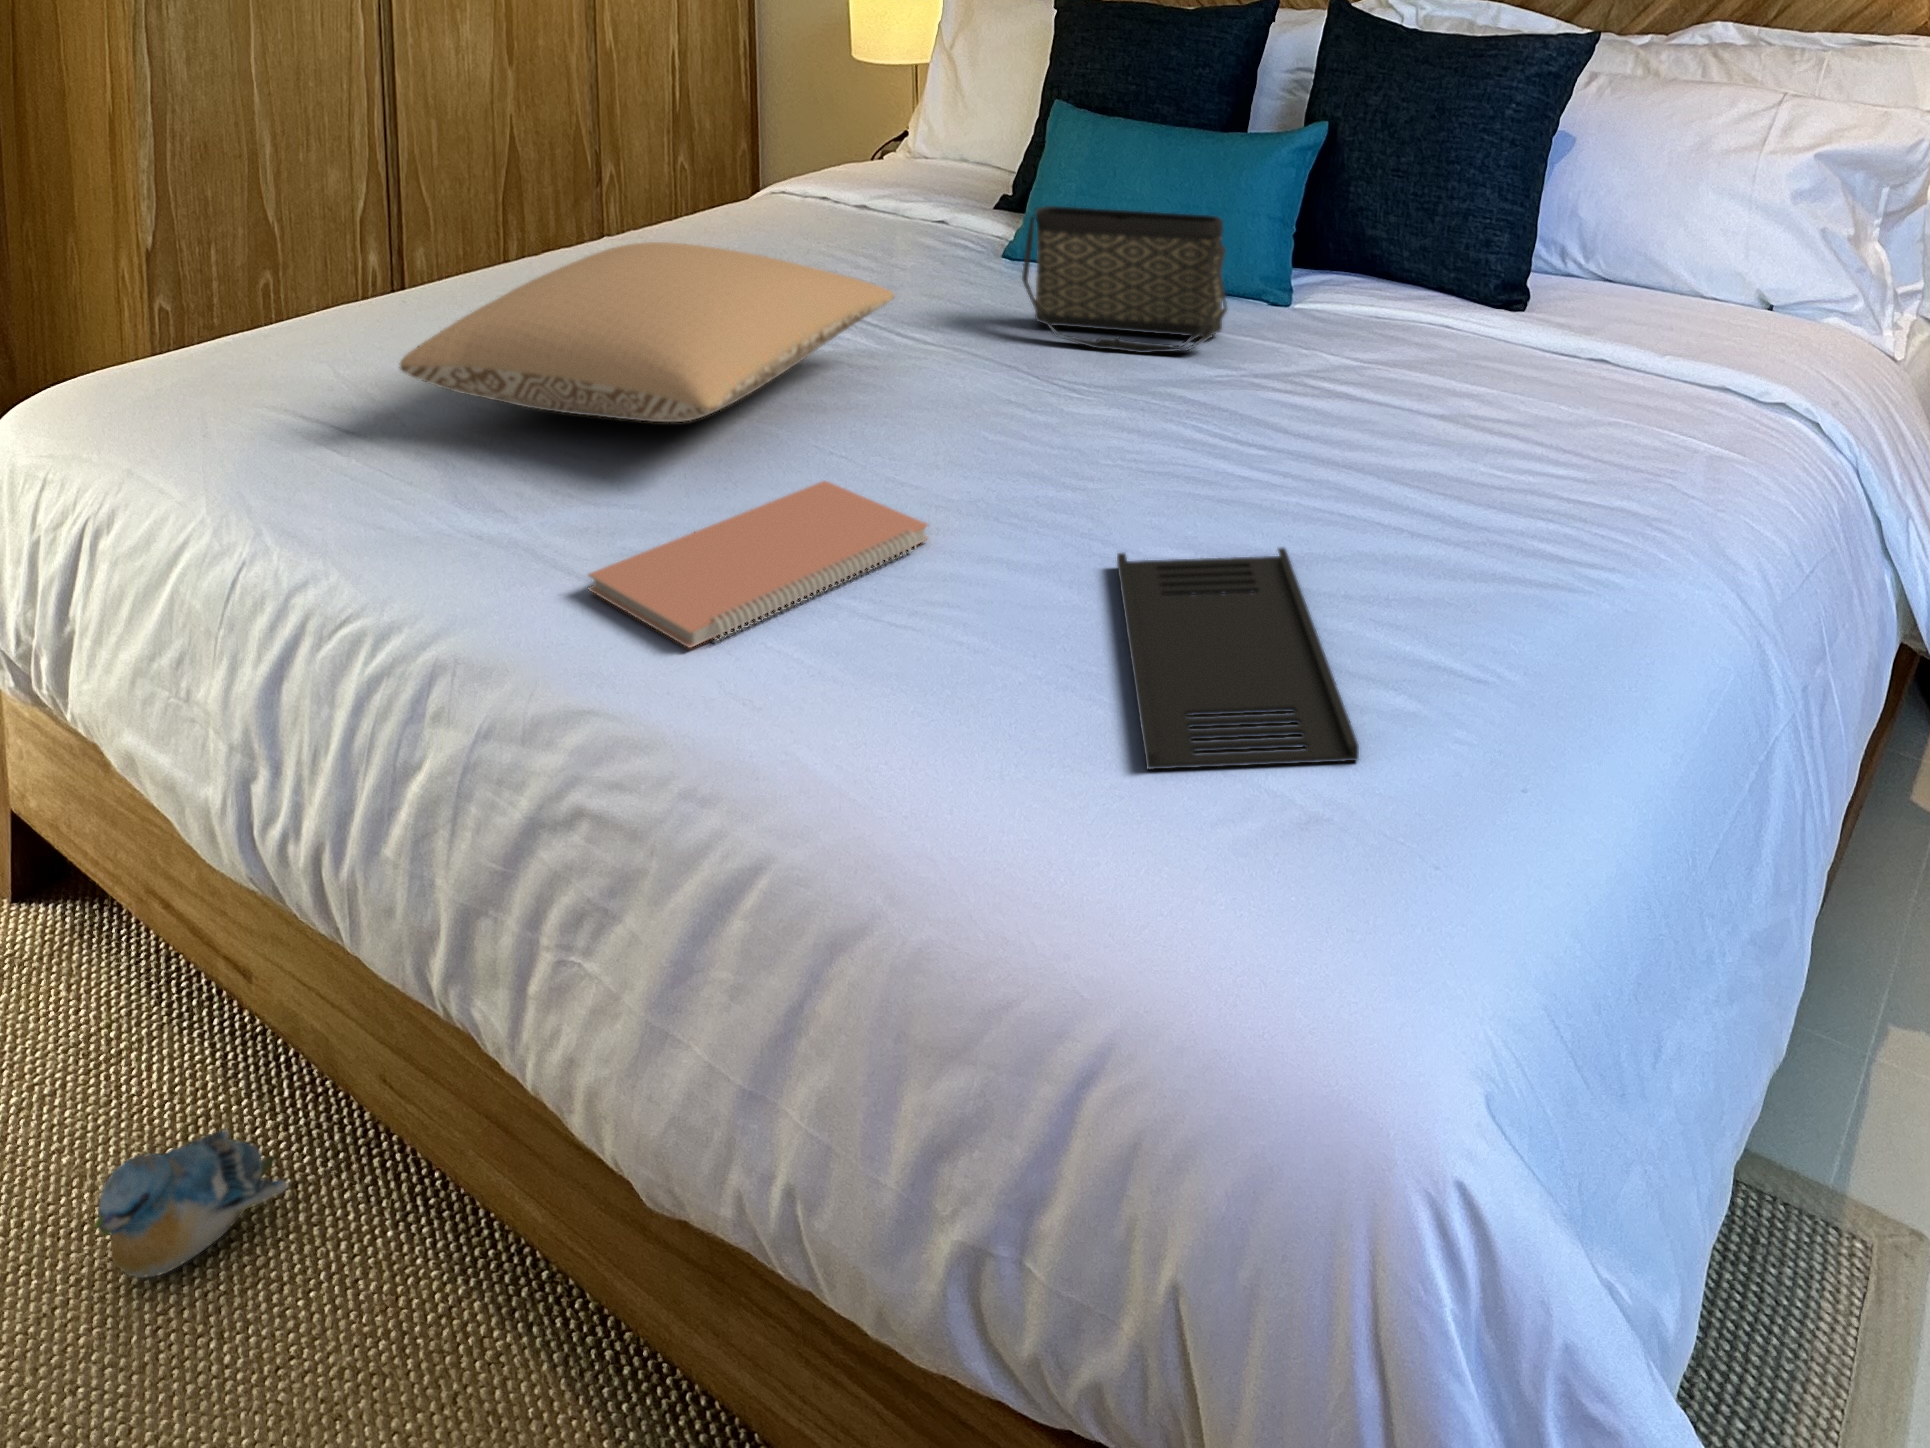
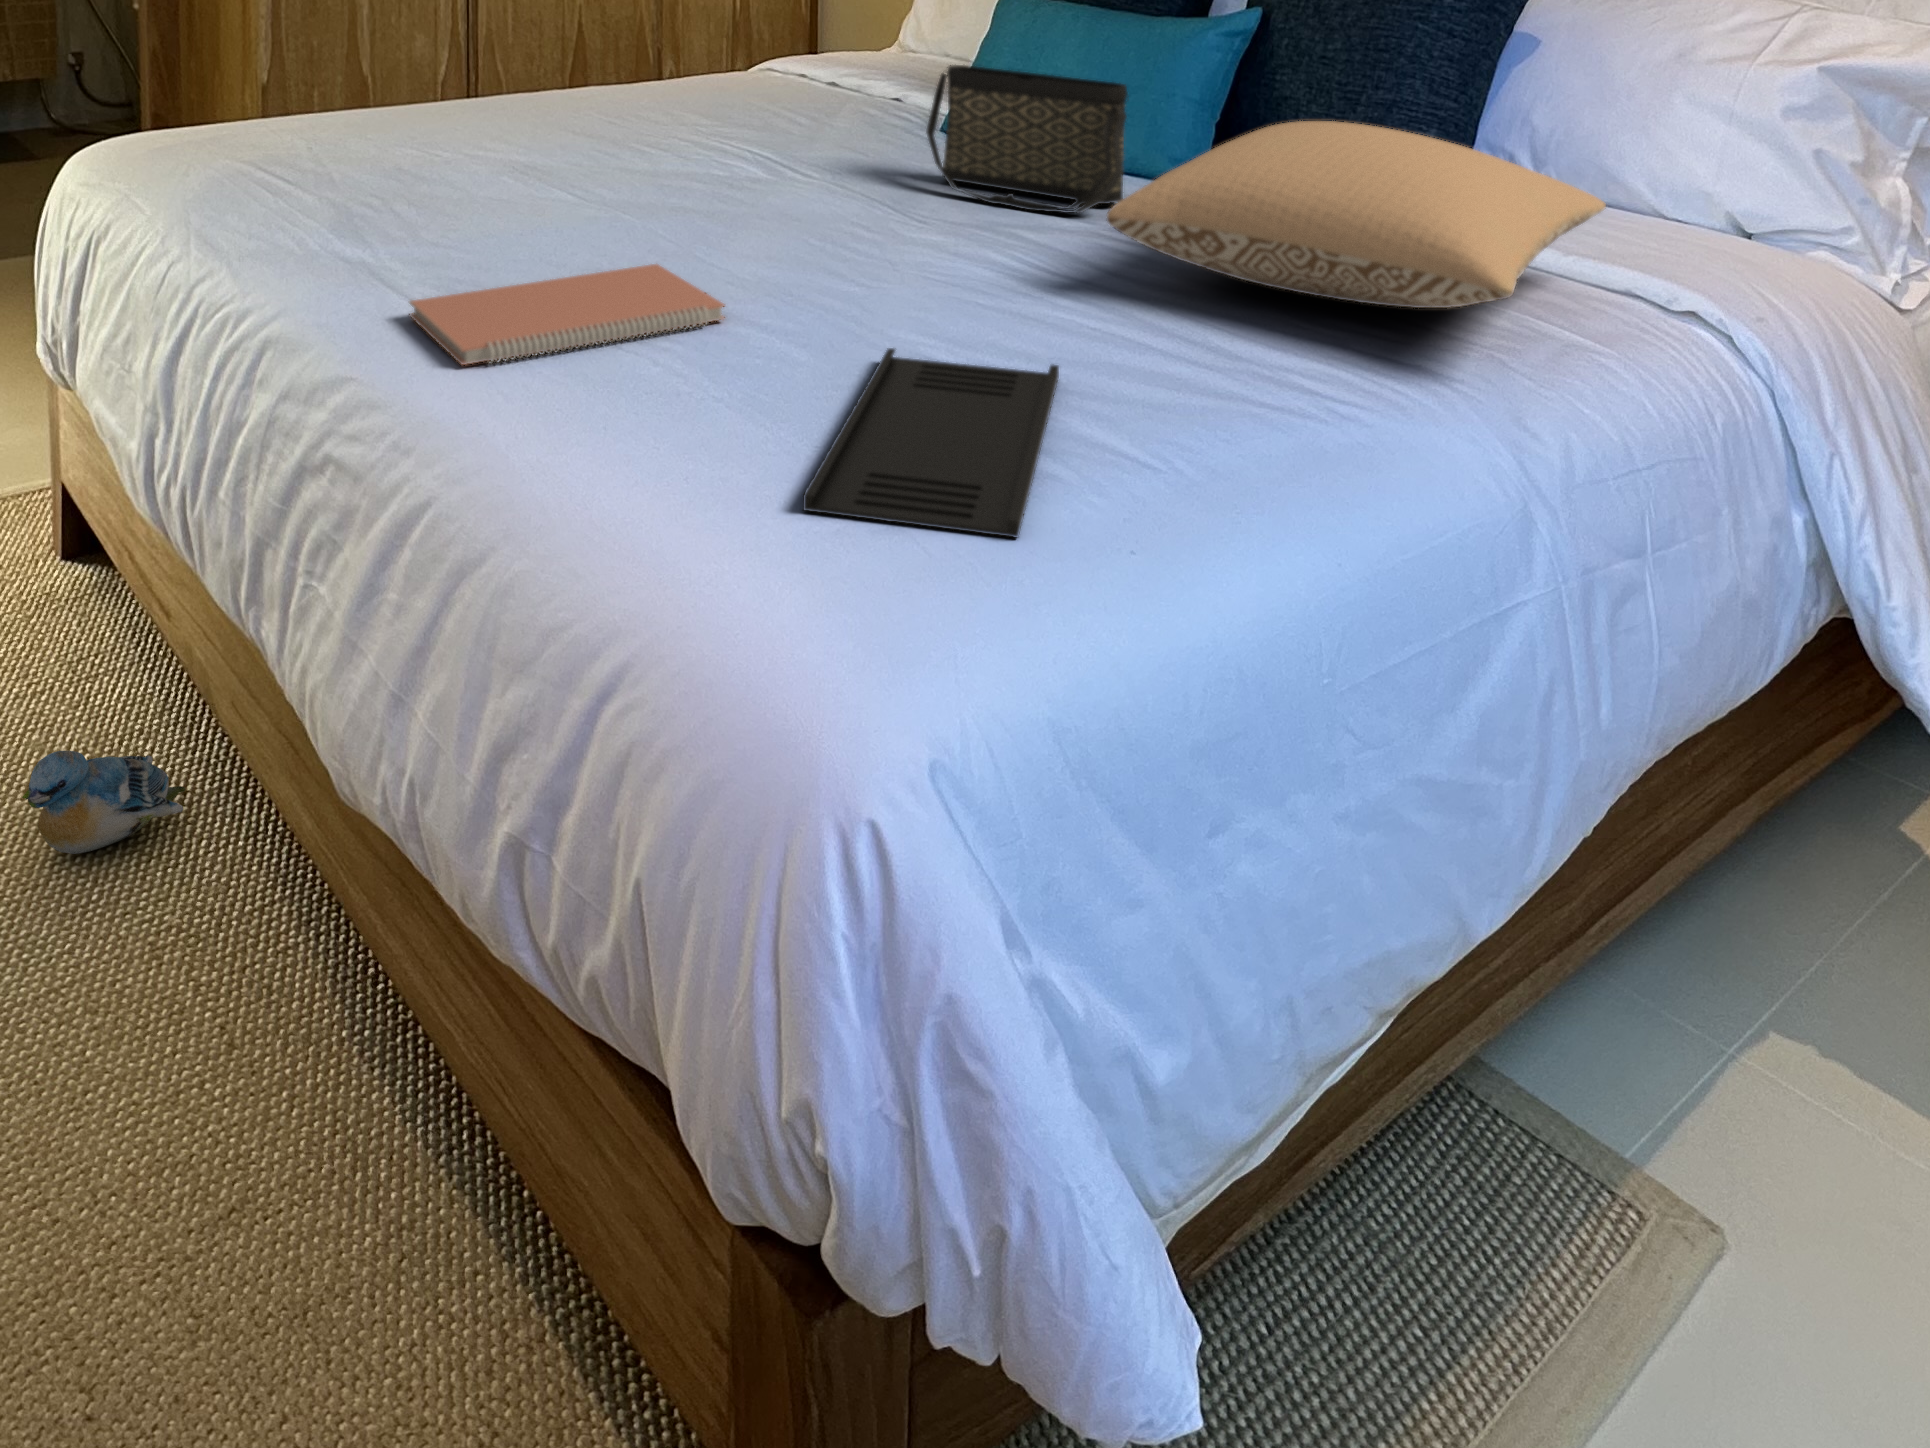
pillow: present [400,242,895,422] -> present [1107,121,1606,308]

